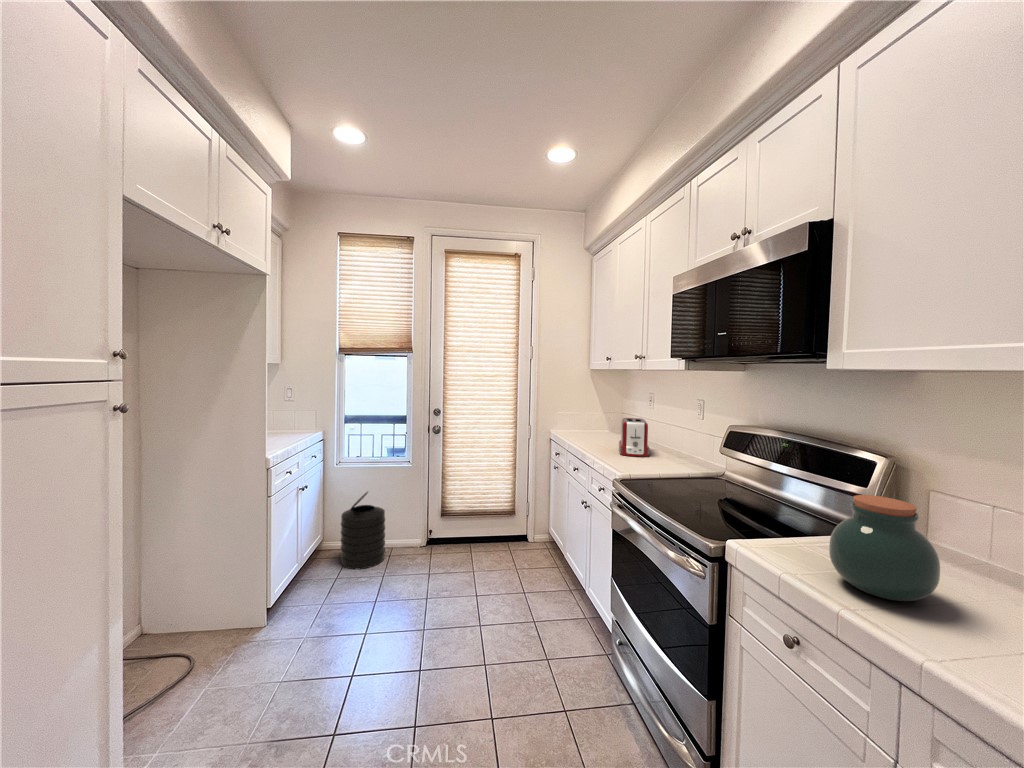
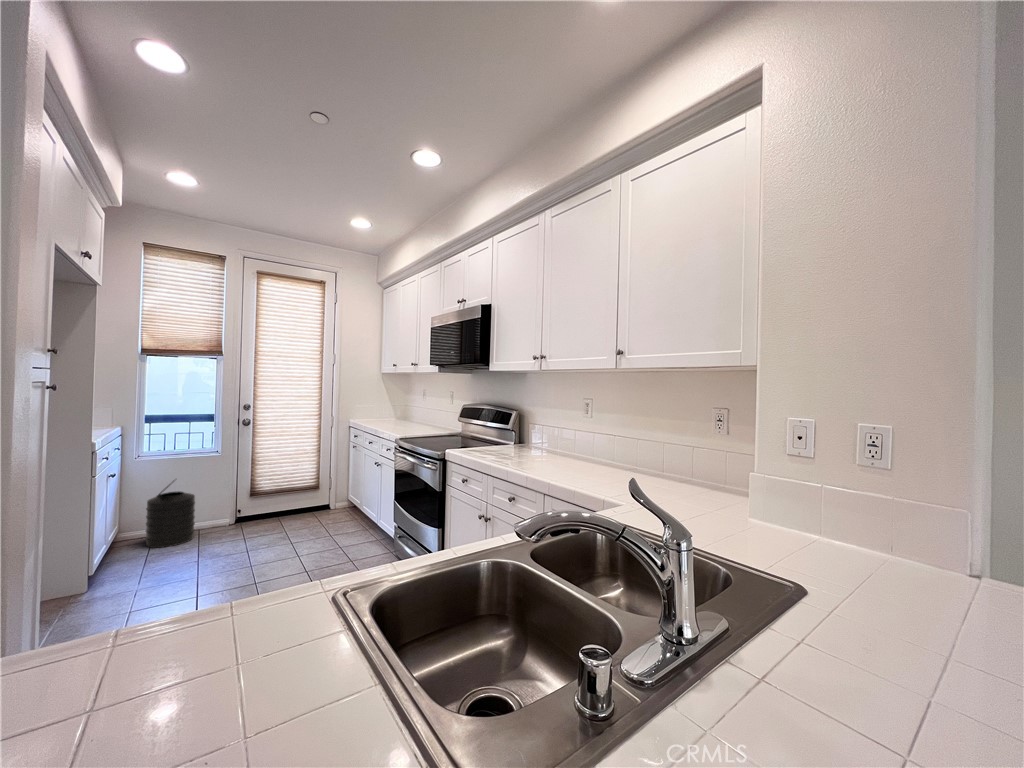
toaster: present [619,418,650,457] -> none [402,406,421,429]
jar: present [829,495,940,601] -> none [478,420,510,456]

